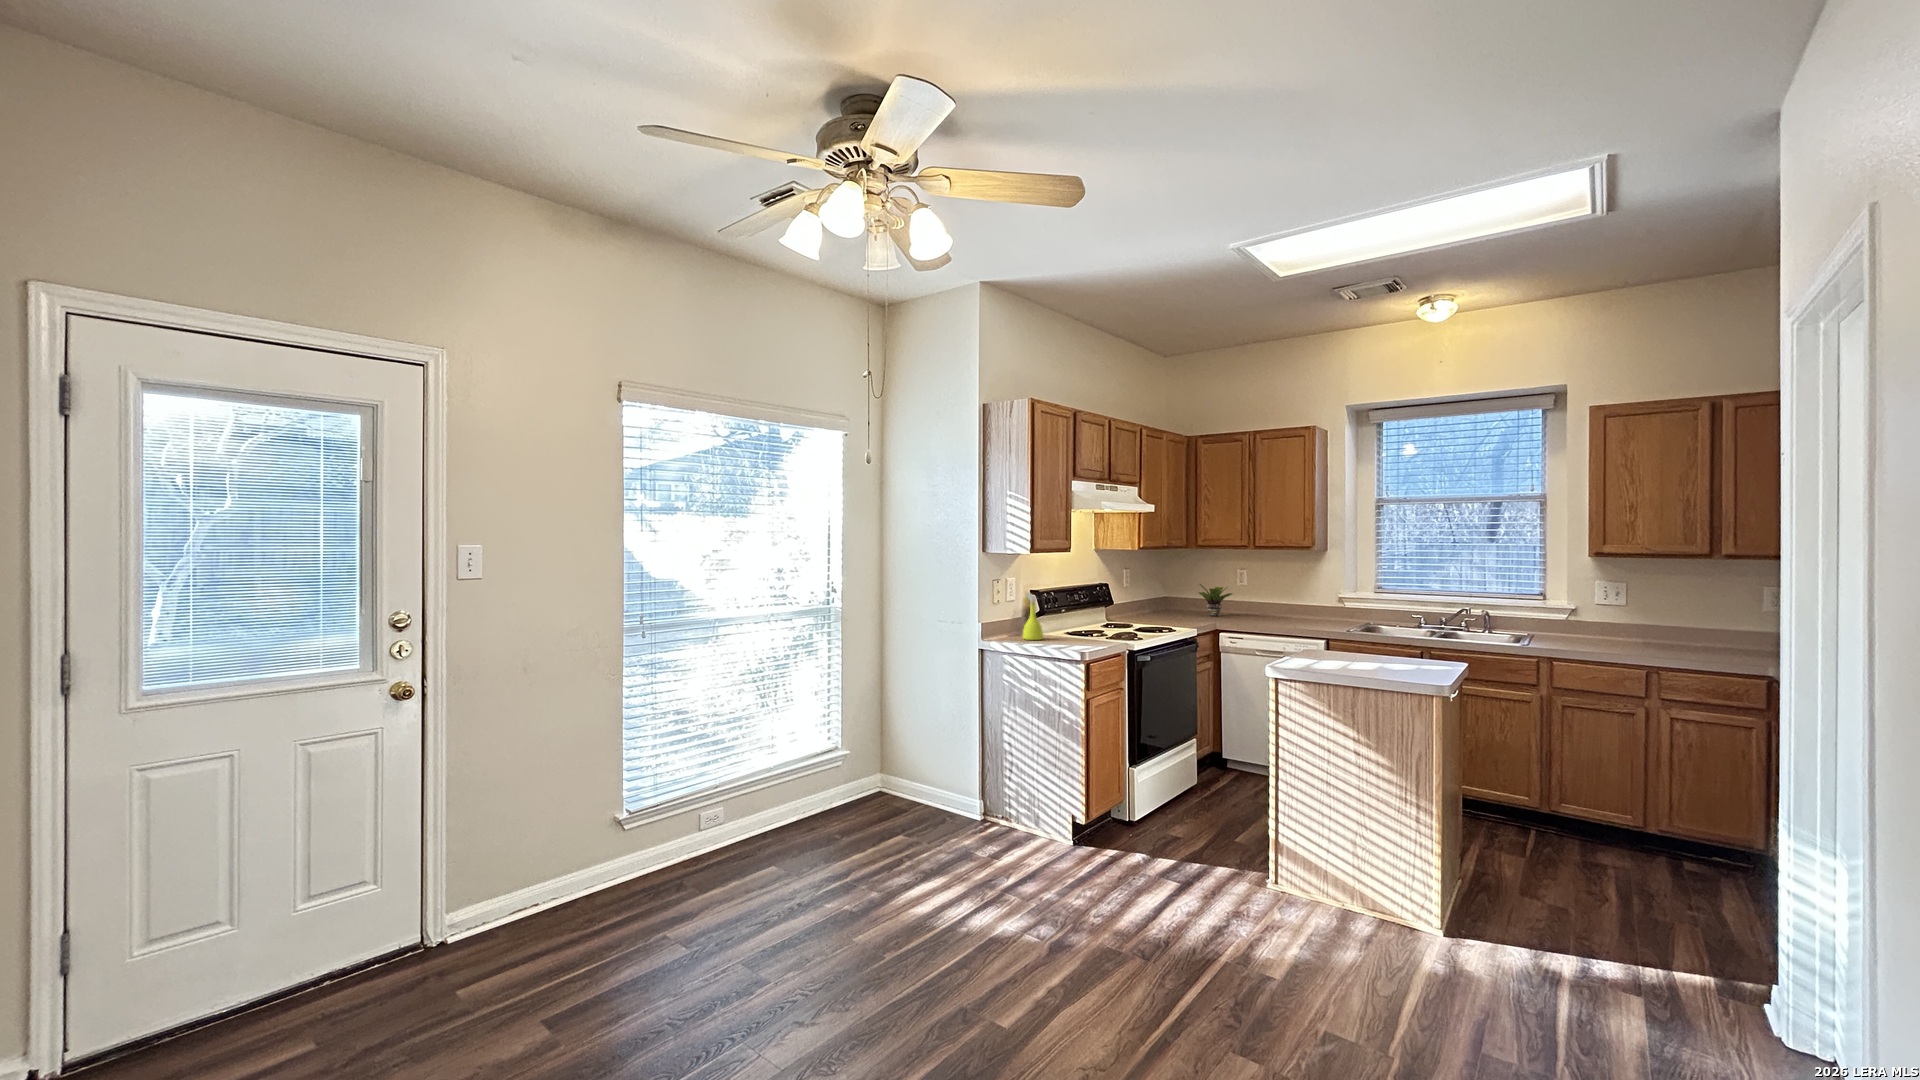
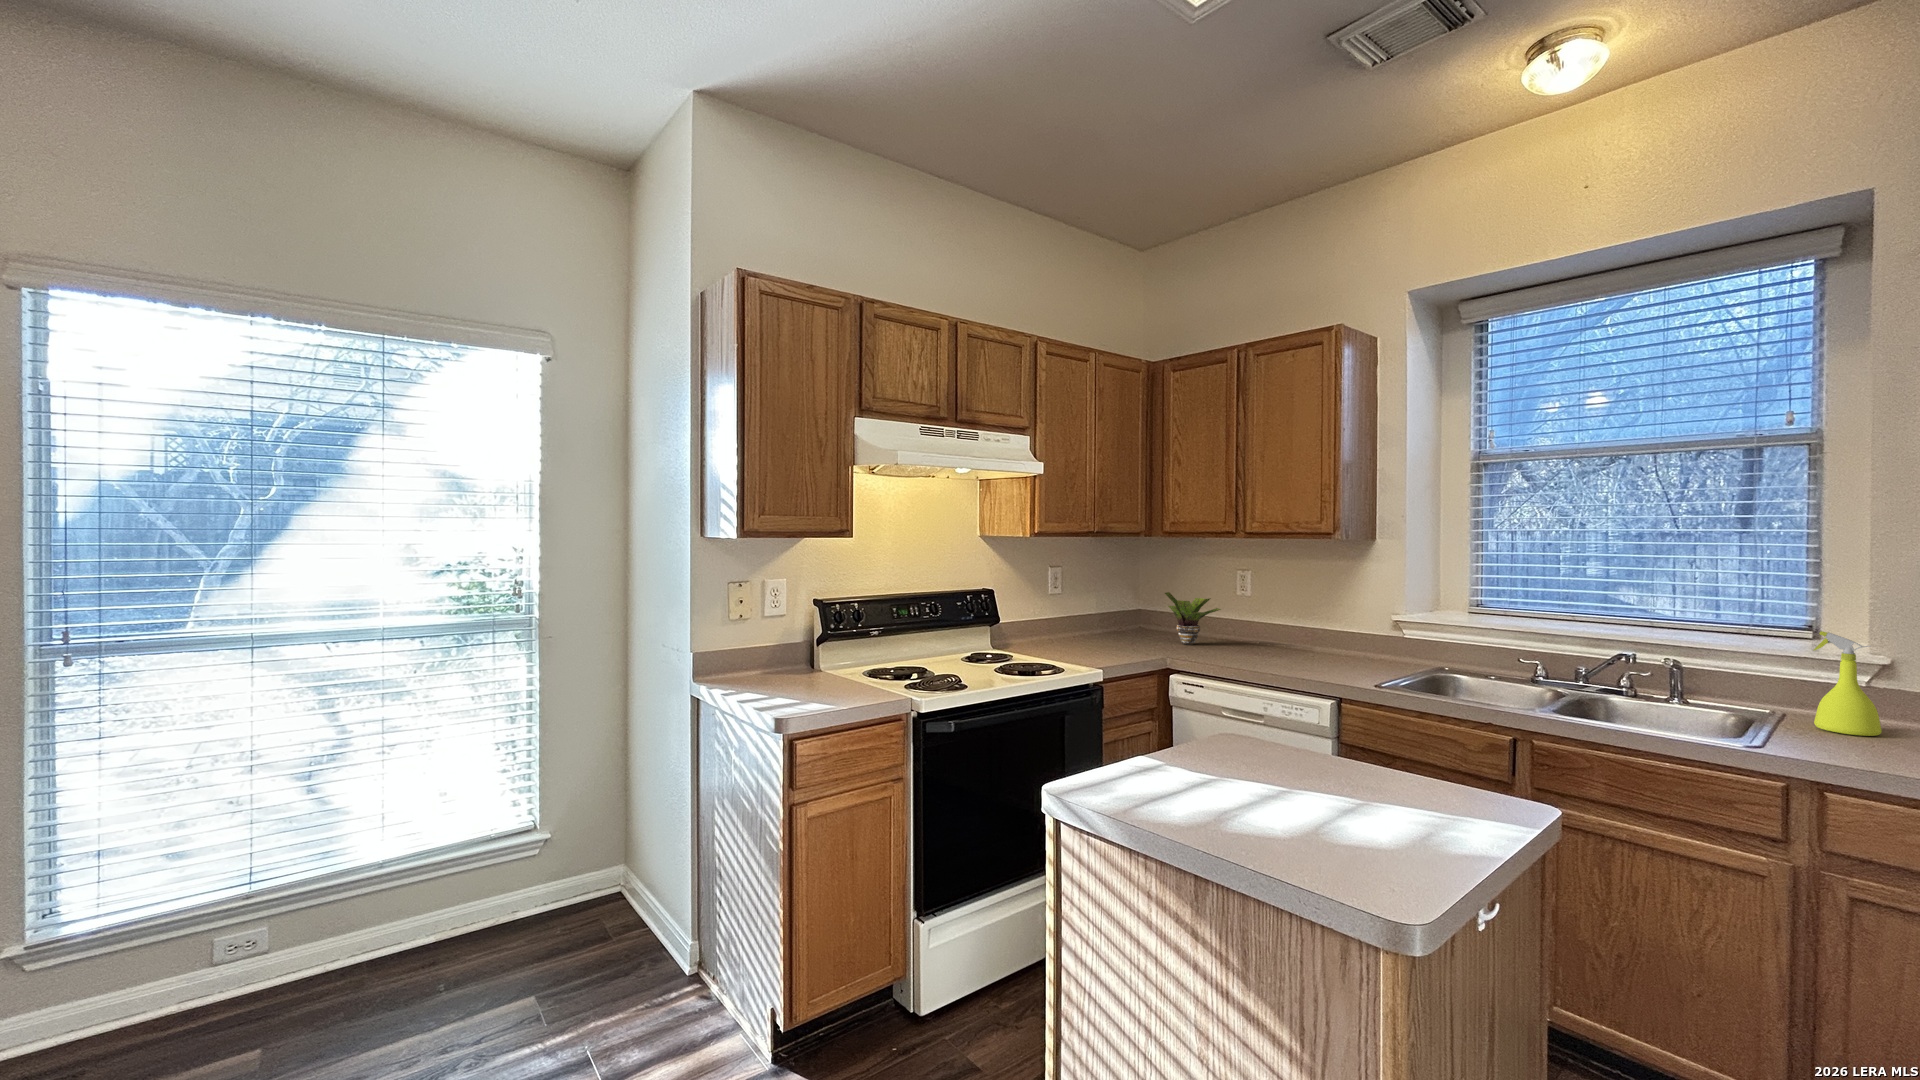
spray bottle: present [1023,593,1043,640] -> present [1814,631,1882,736]

